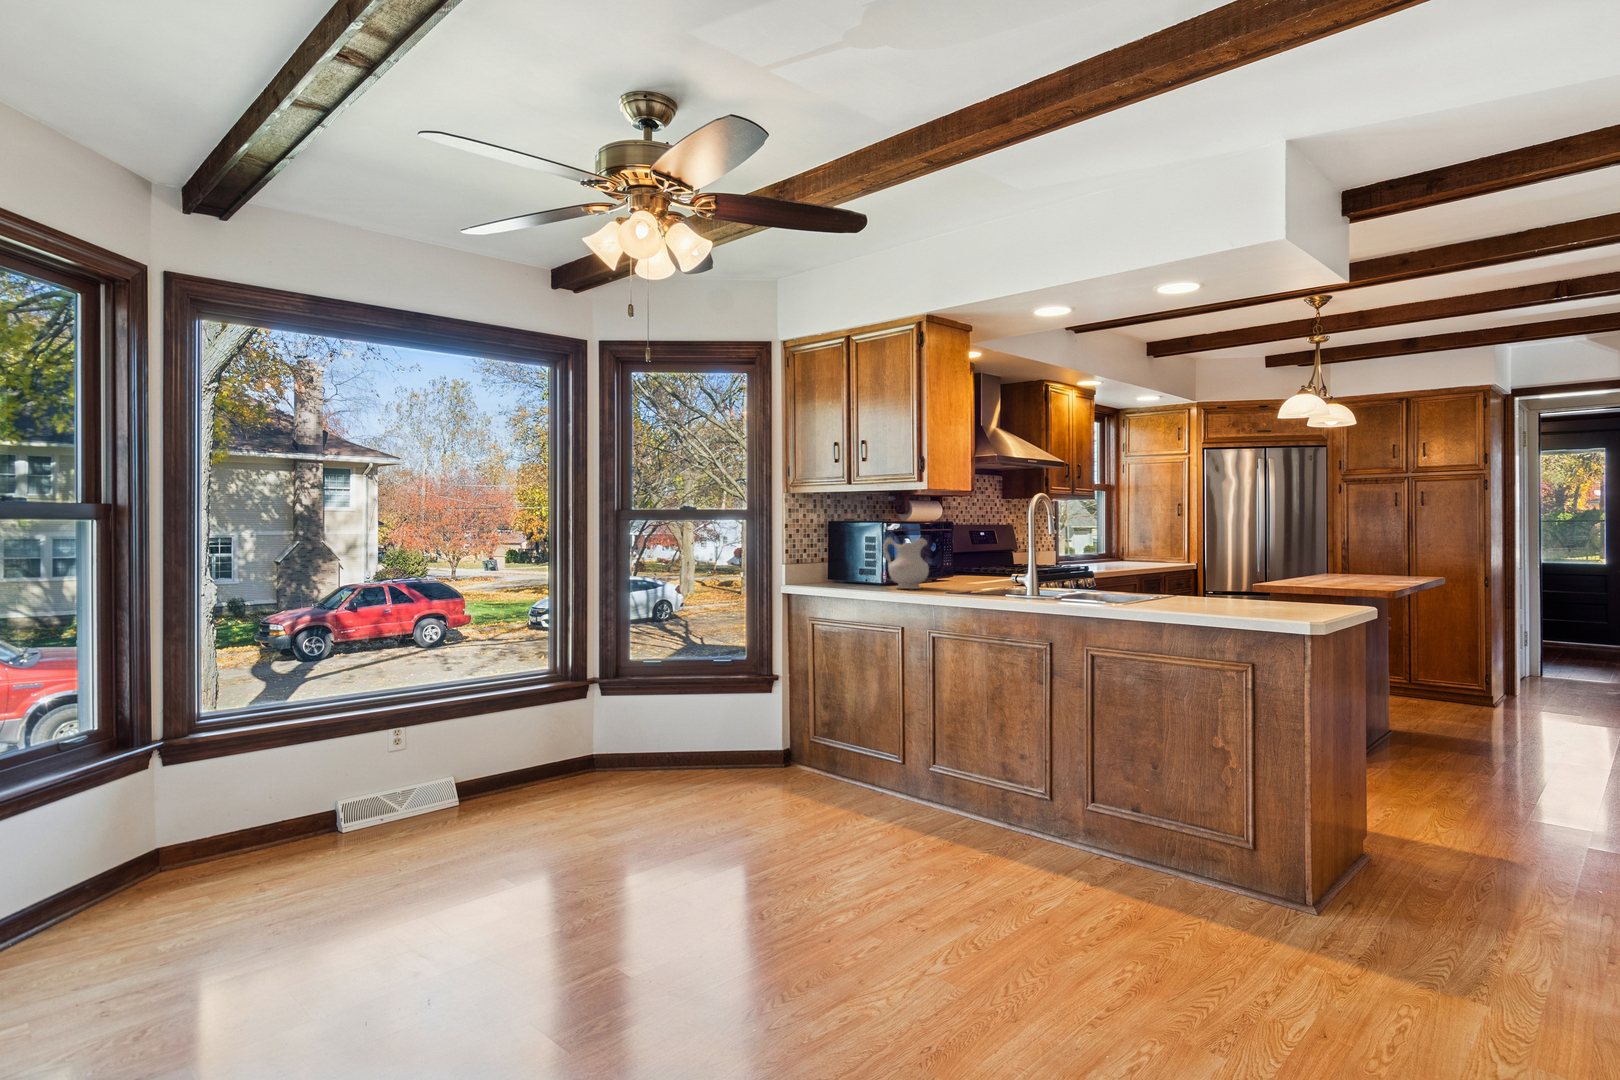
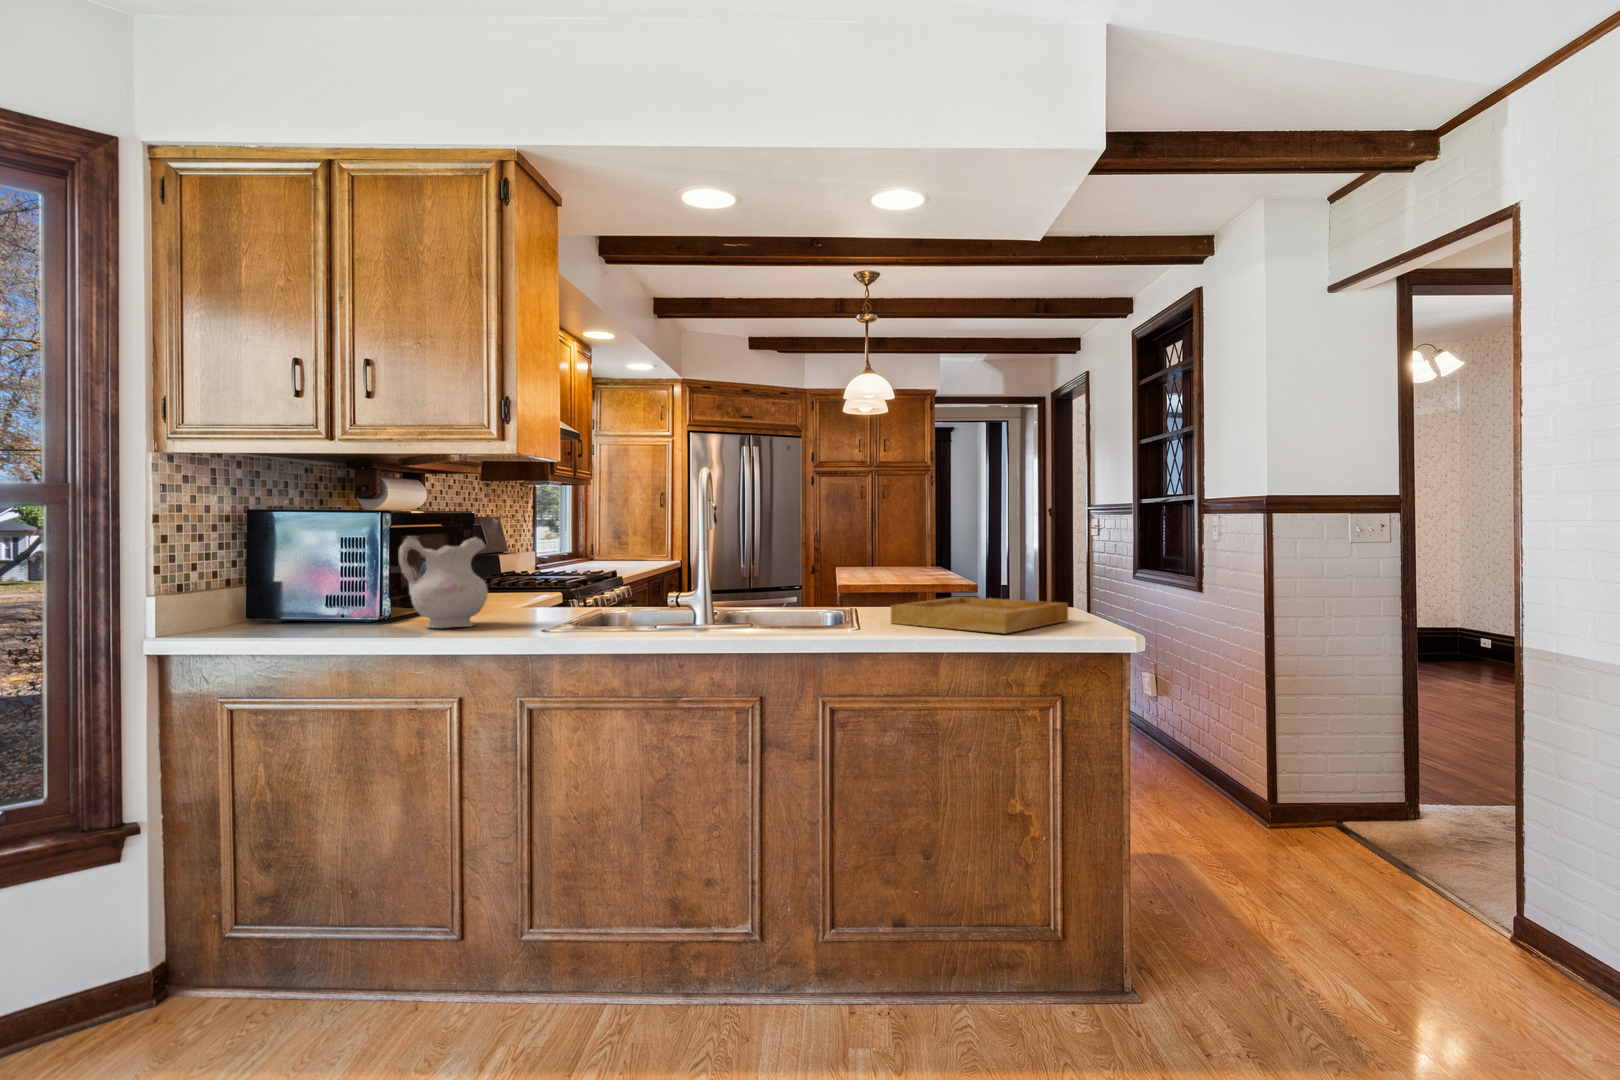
tray: none [1170,591,1325,615] -> present [891,597,1068,633]

